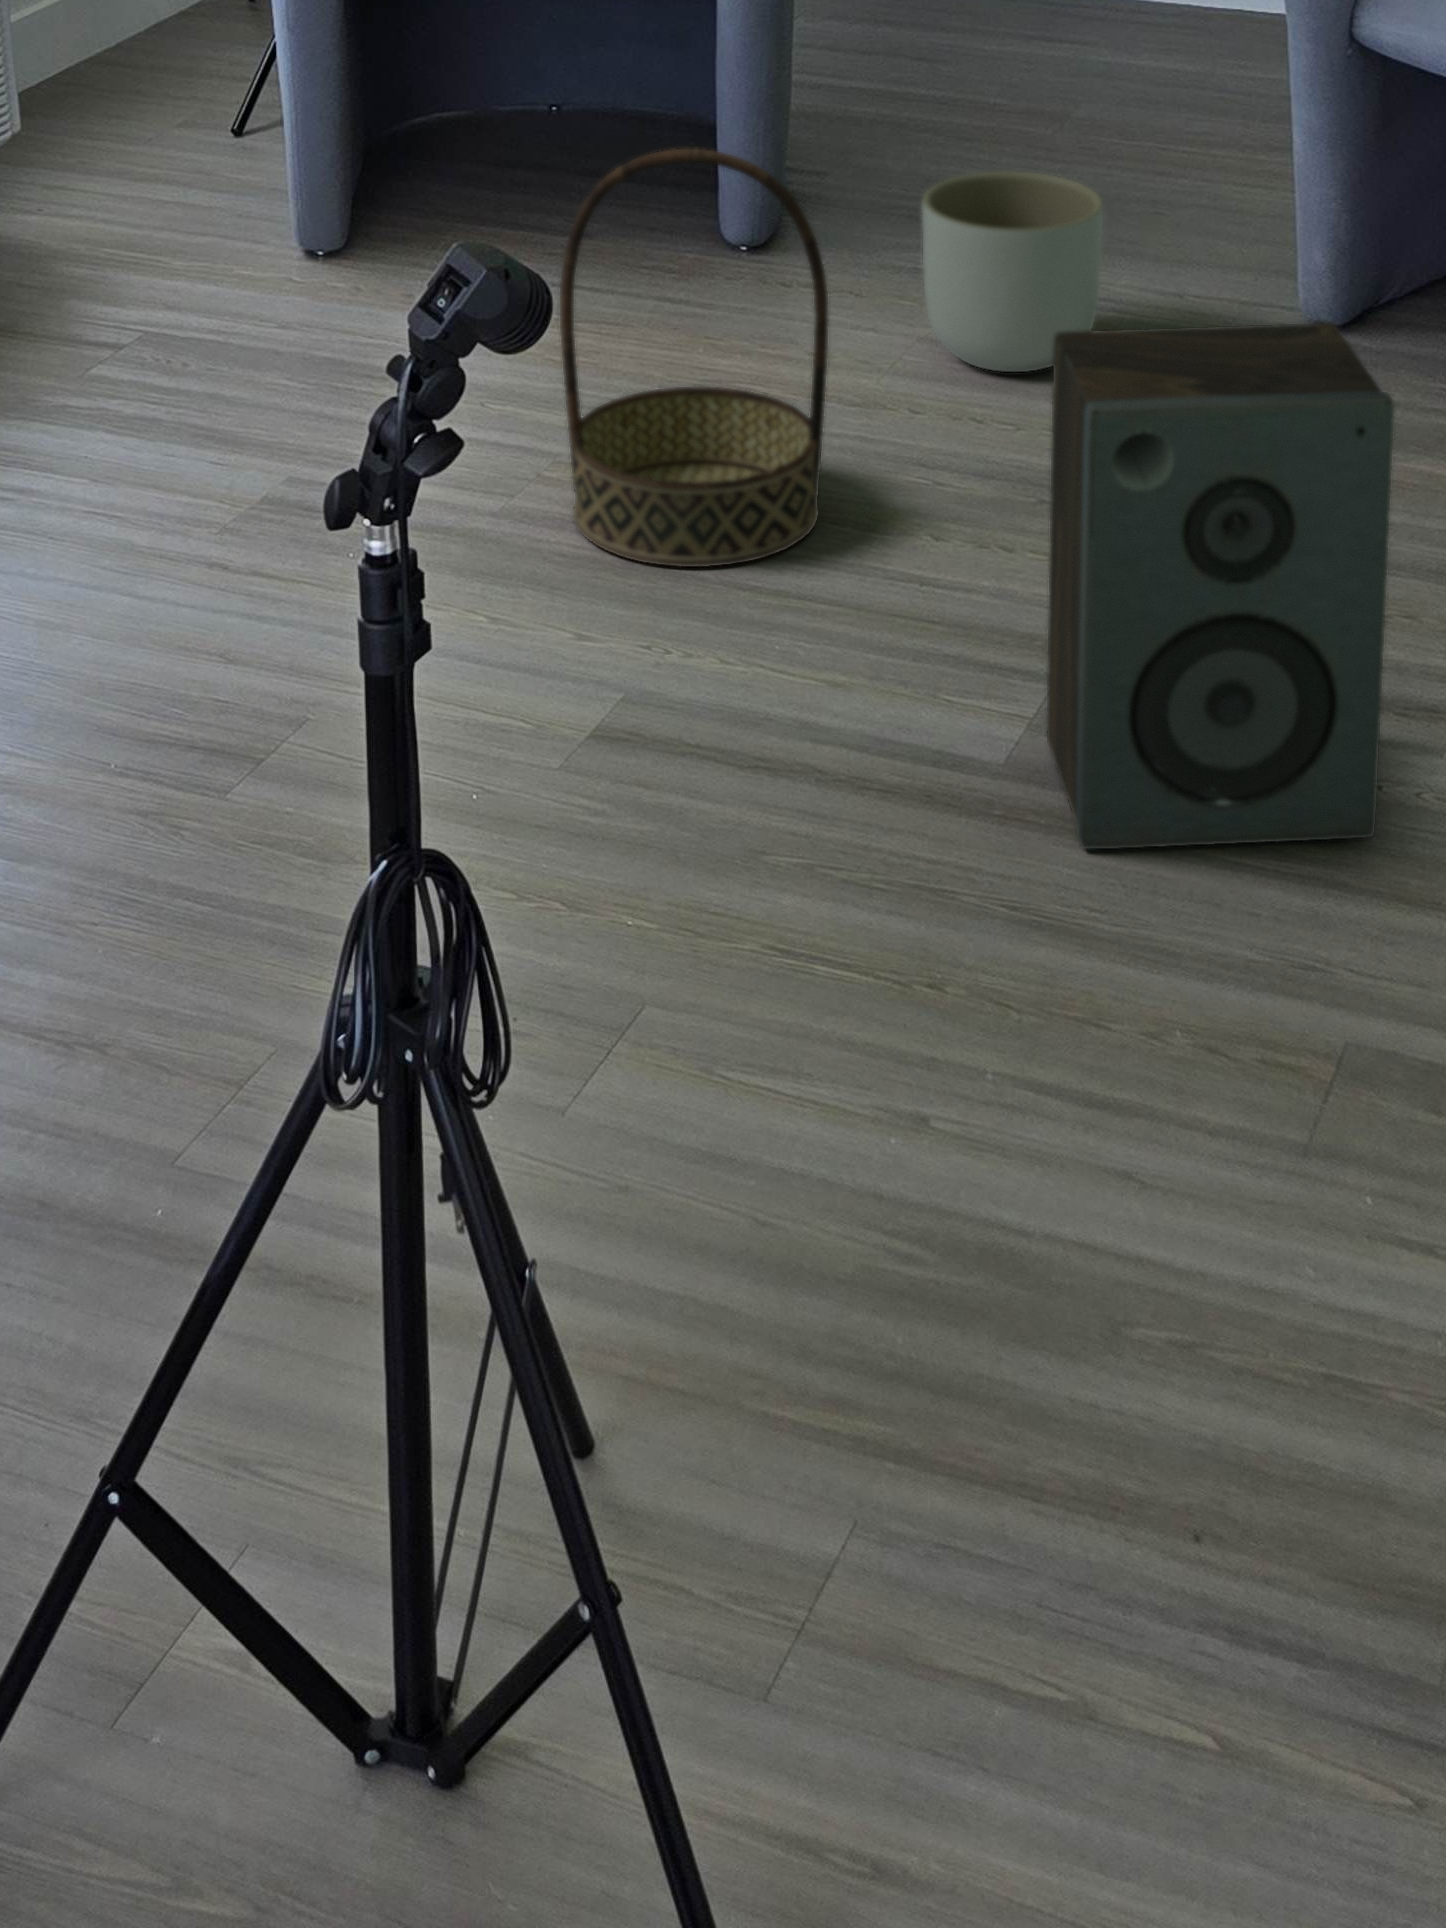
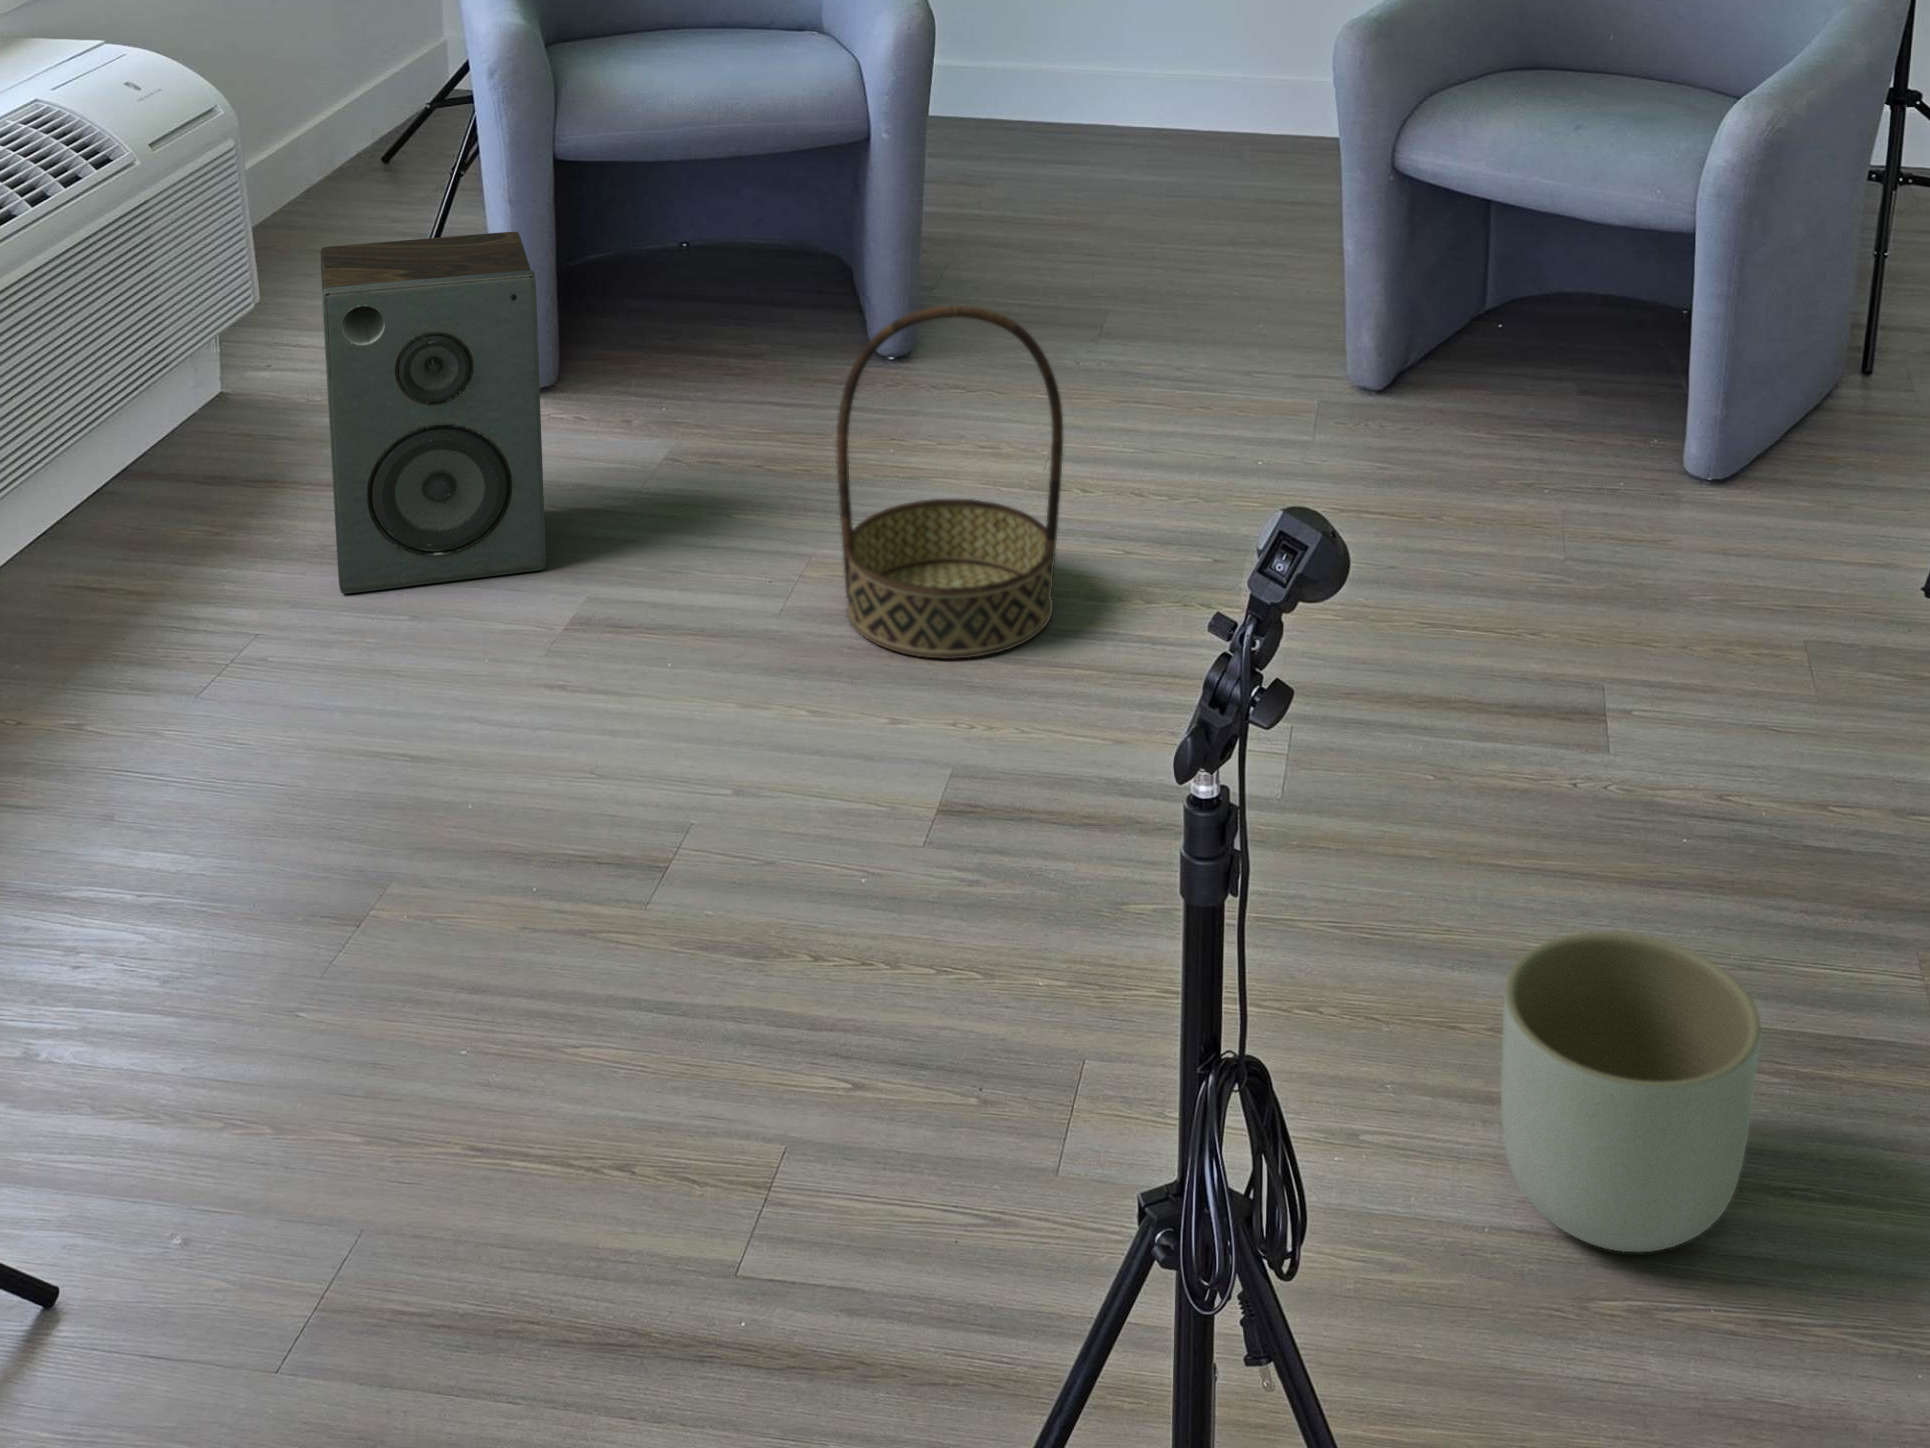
planter: present [922,171,1103,372] -> present [1501,932,1761,1252]
speaker: present [1047,323,1394,849] -> present [320,232,546,593]

